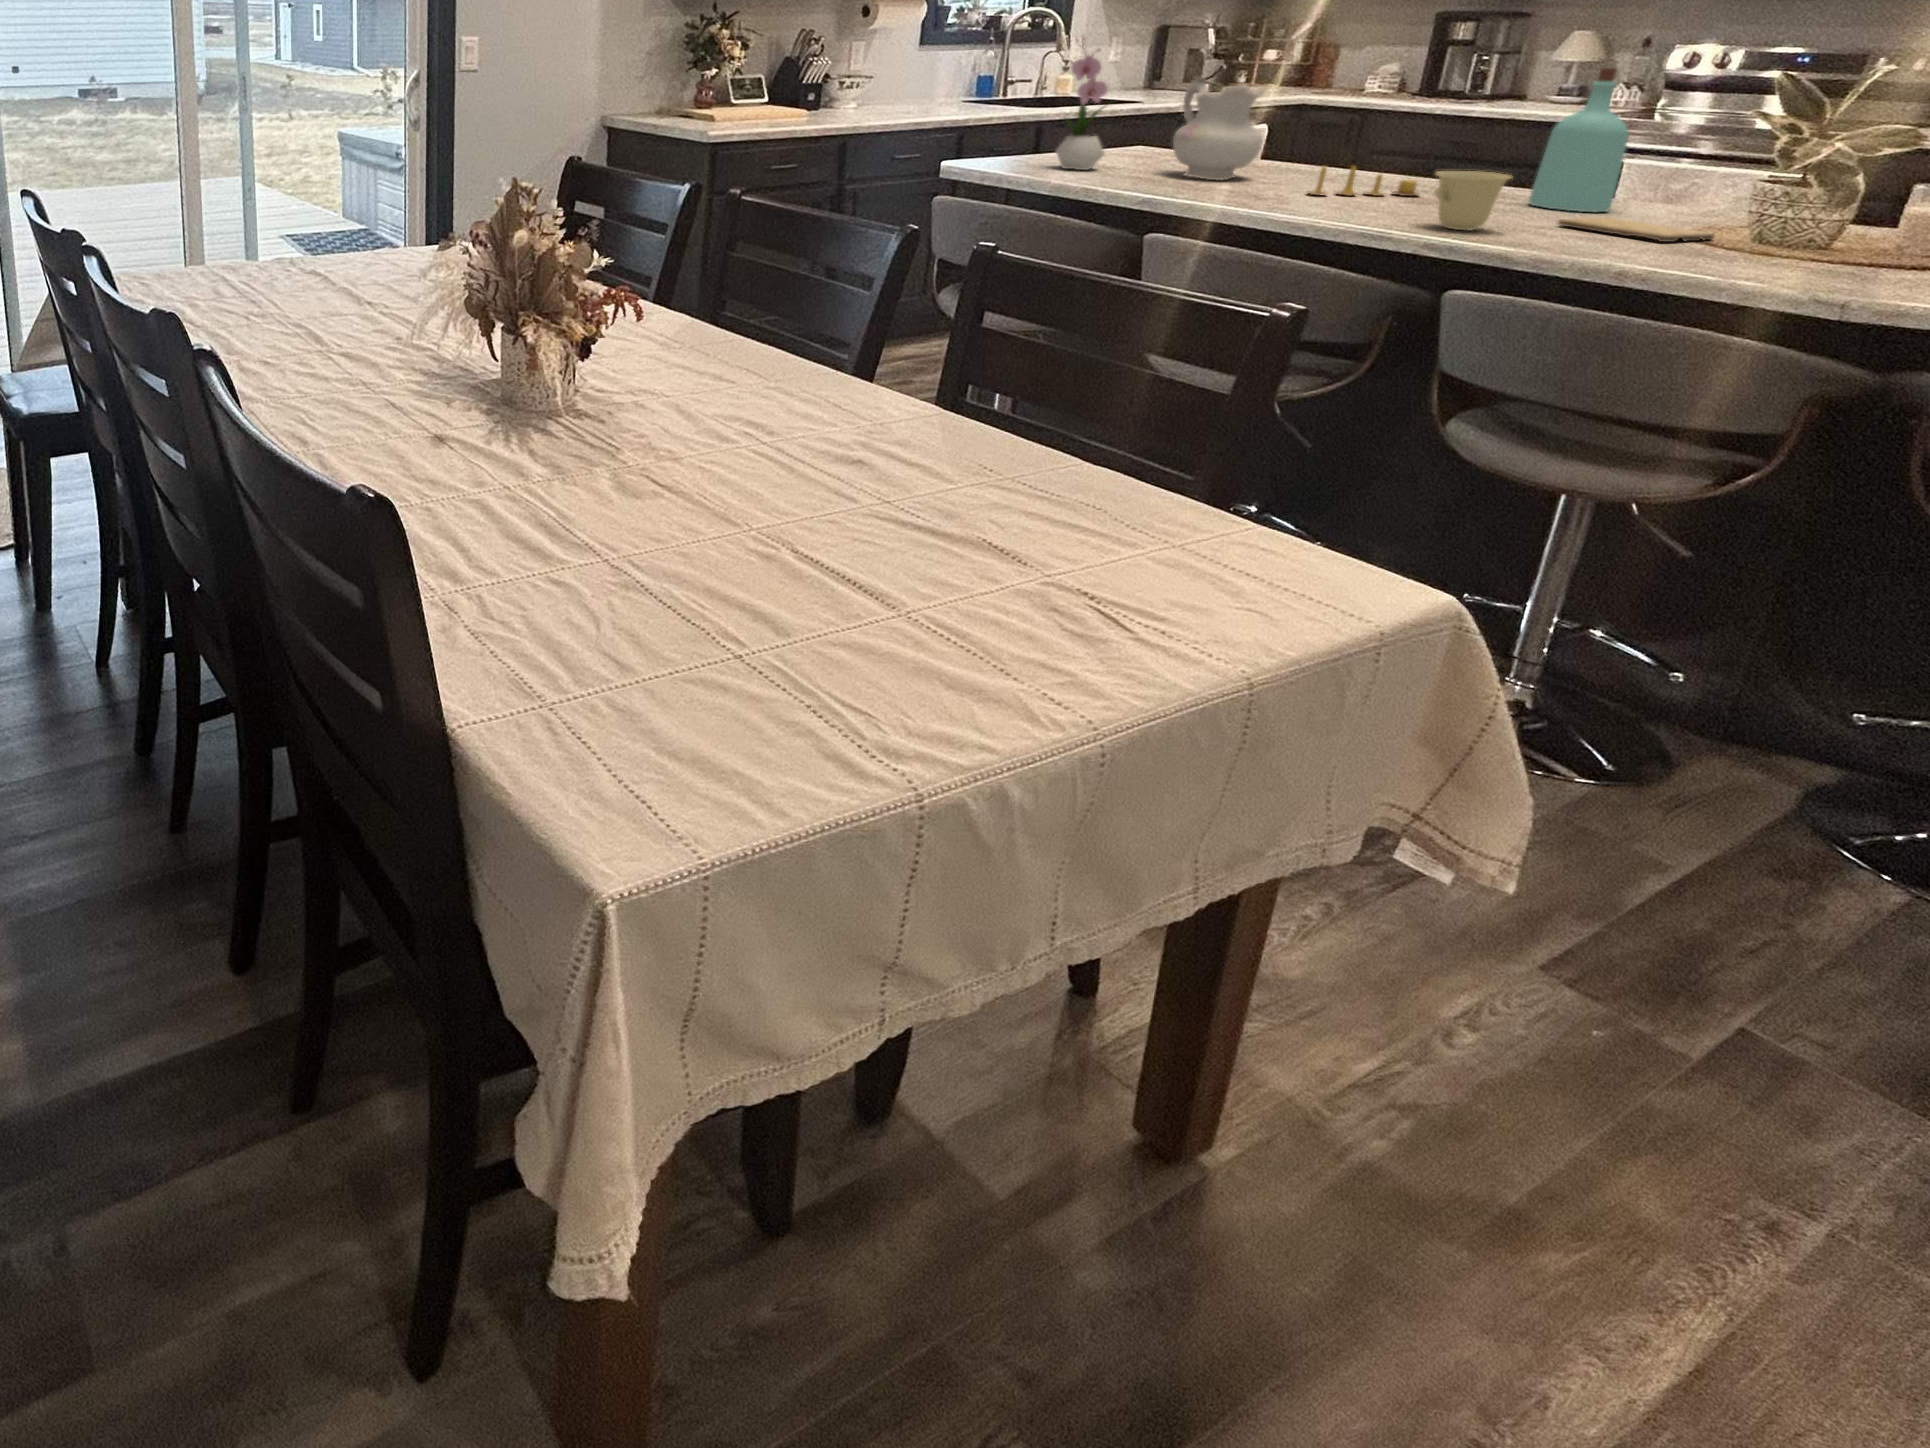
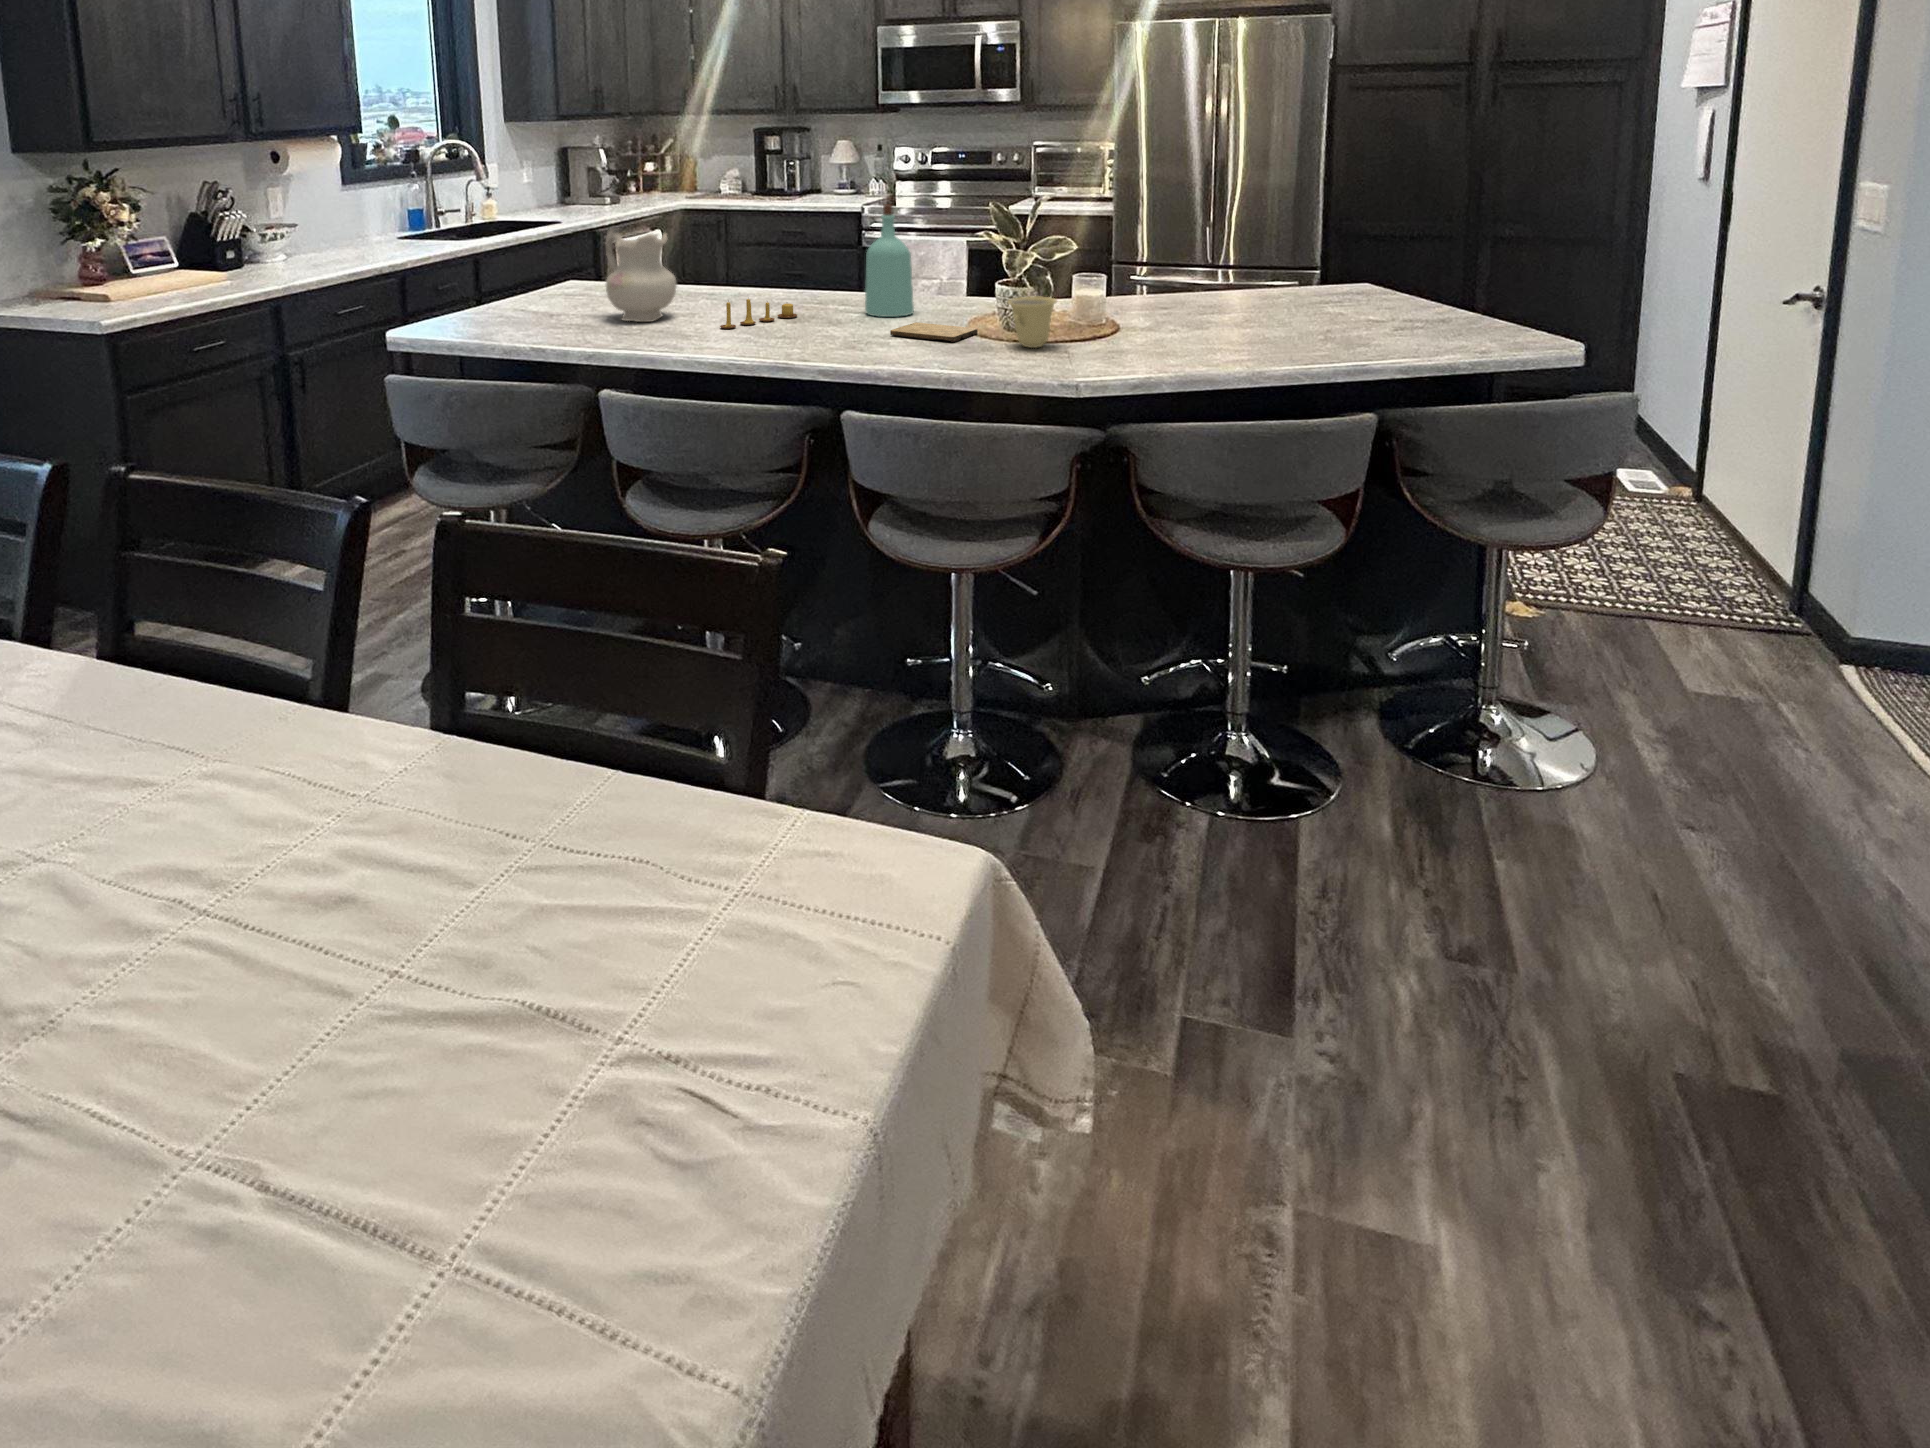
flower arrangement: present [1056,36,1108,170] -> none [500,198,551,327]
cup: present [1435,171,1512,231] -> present [1008,296,1057,348]

